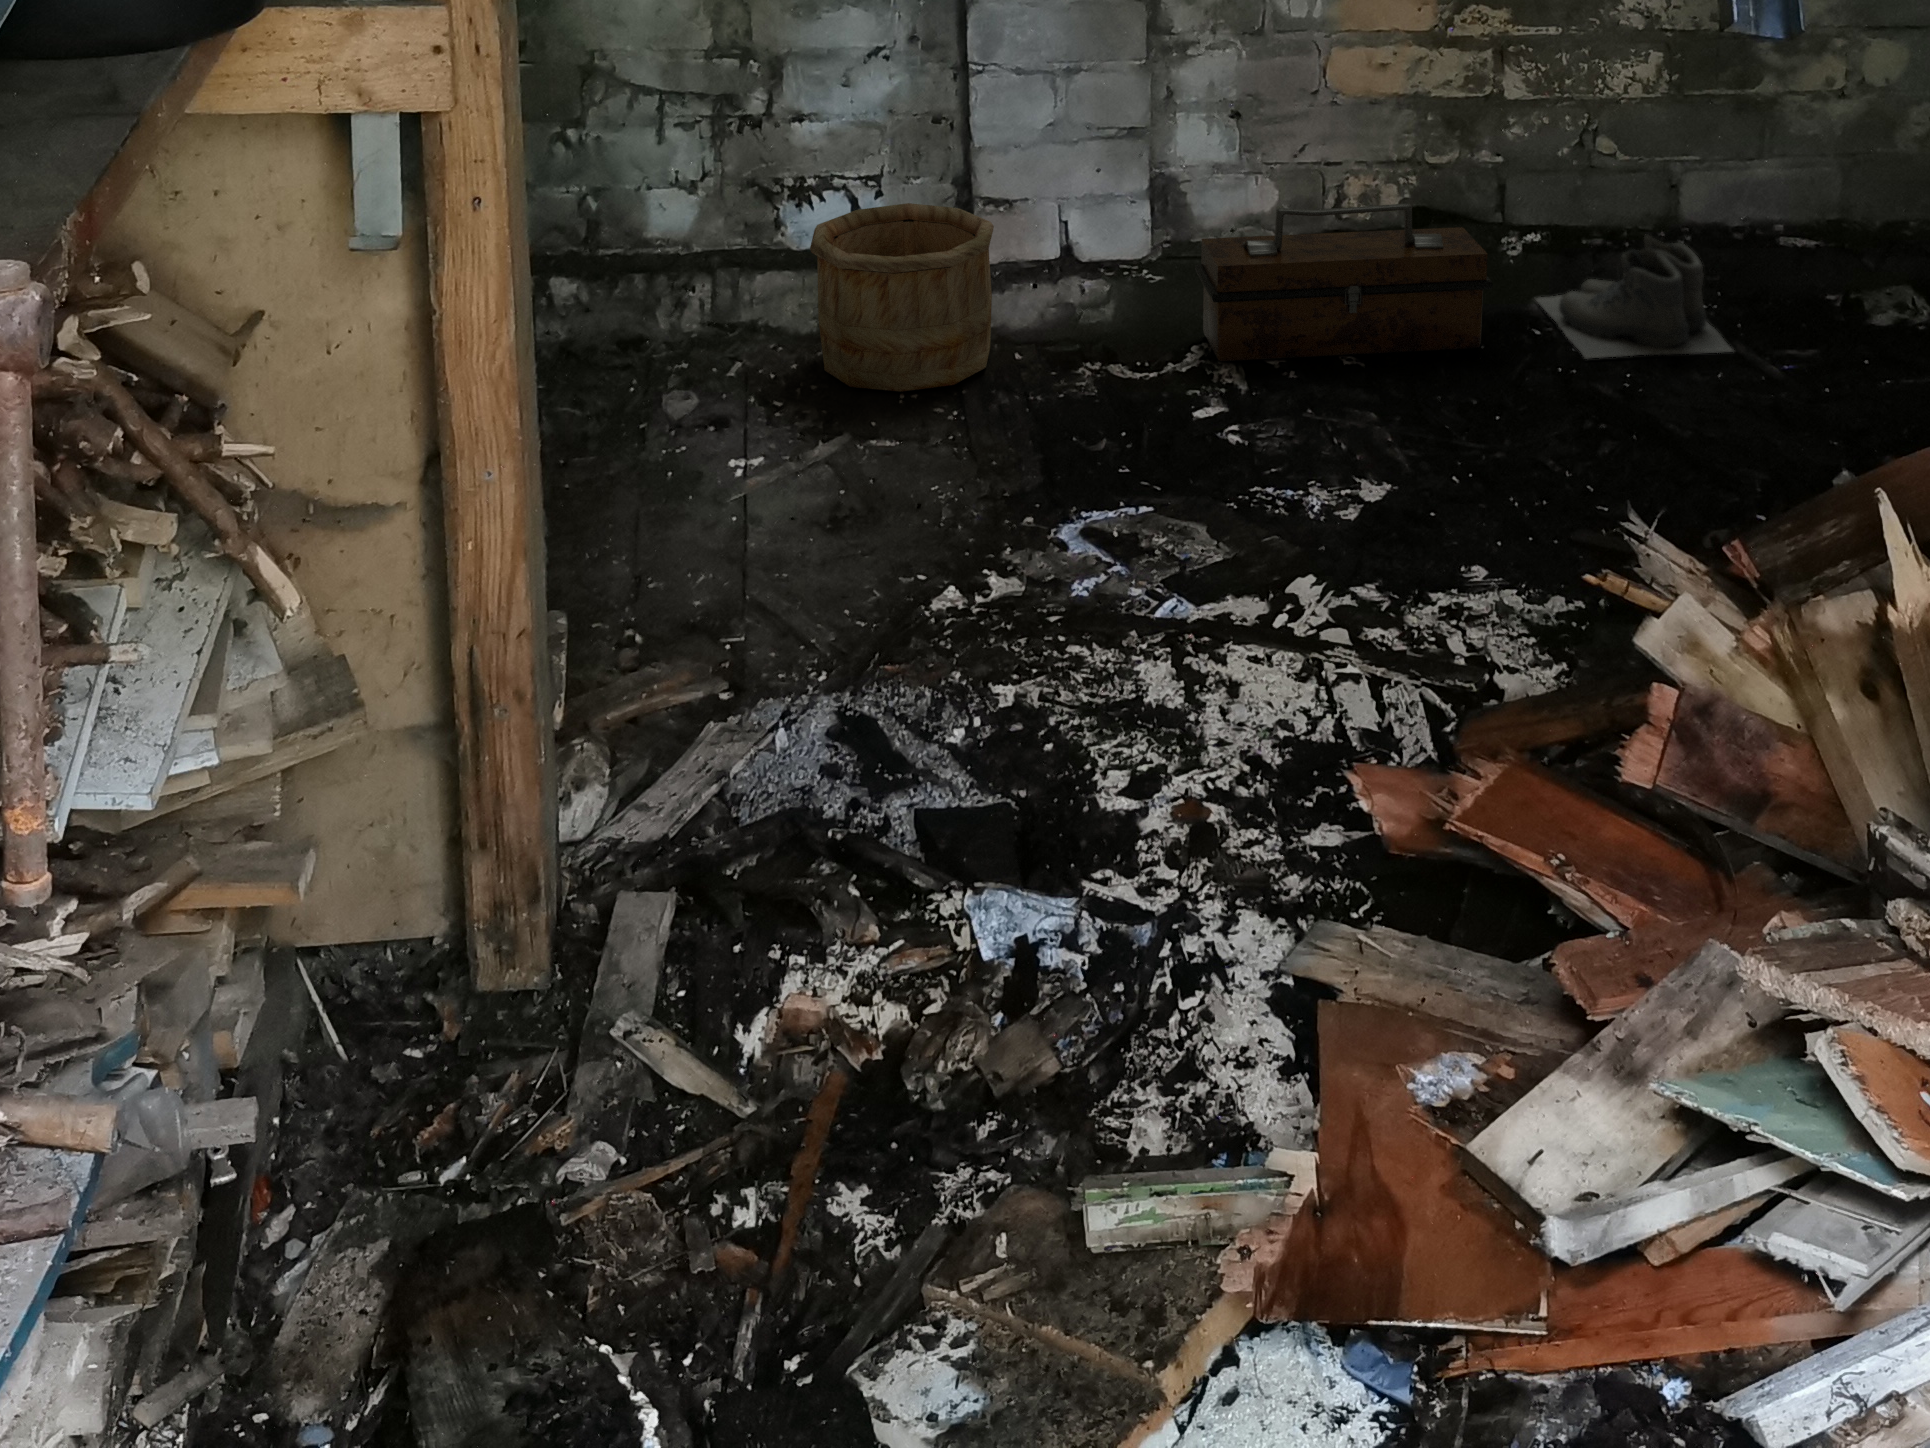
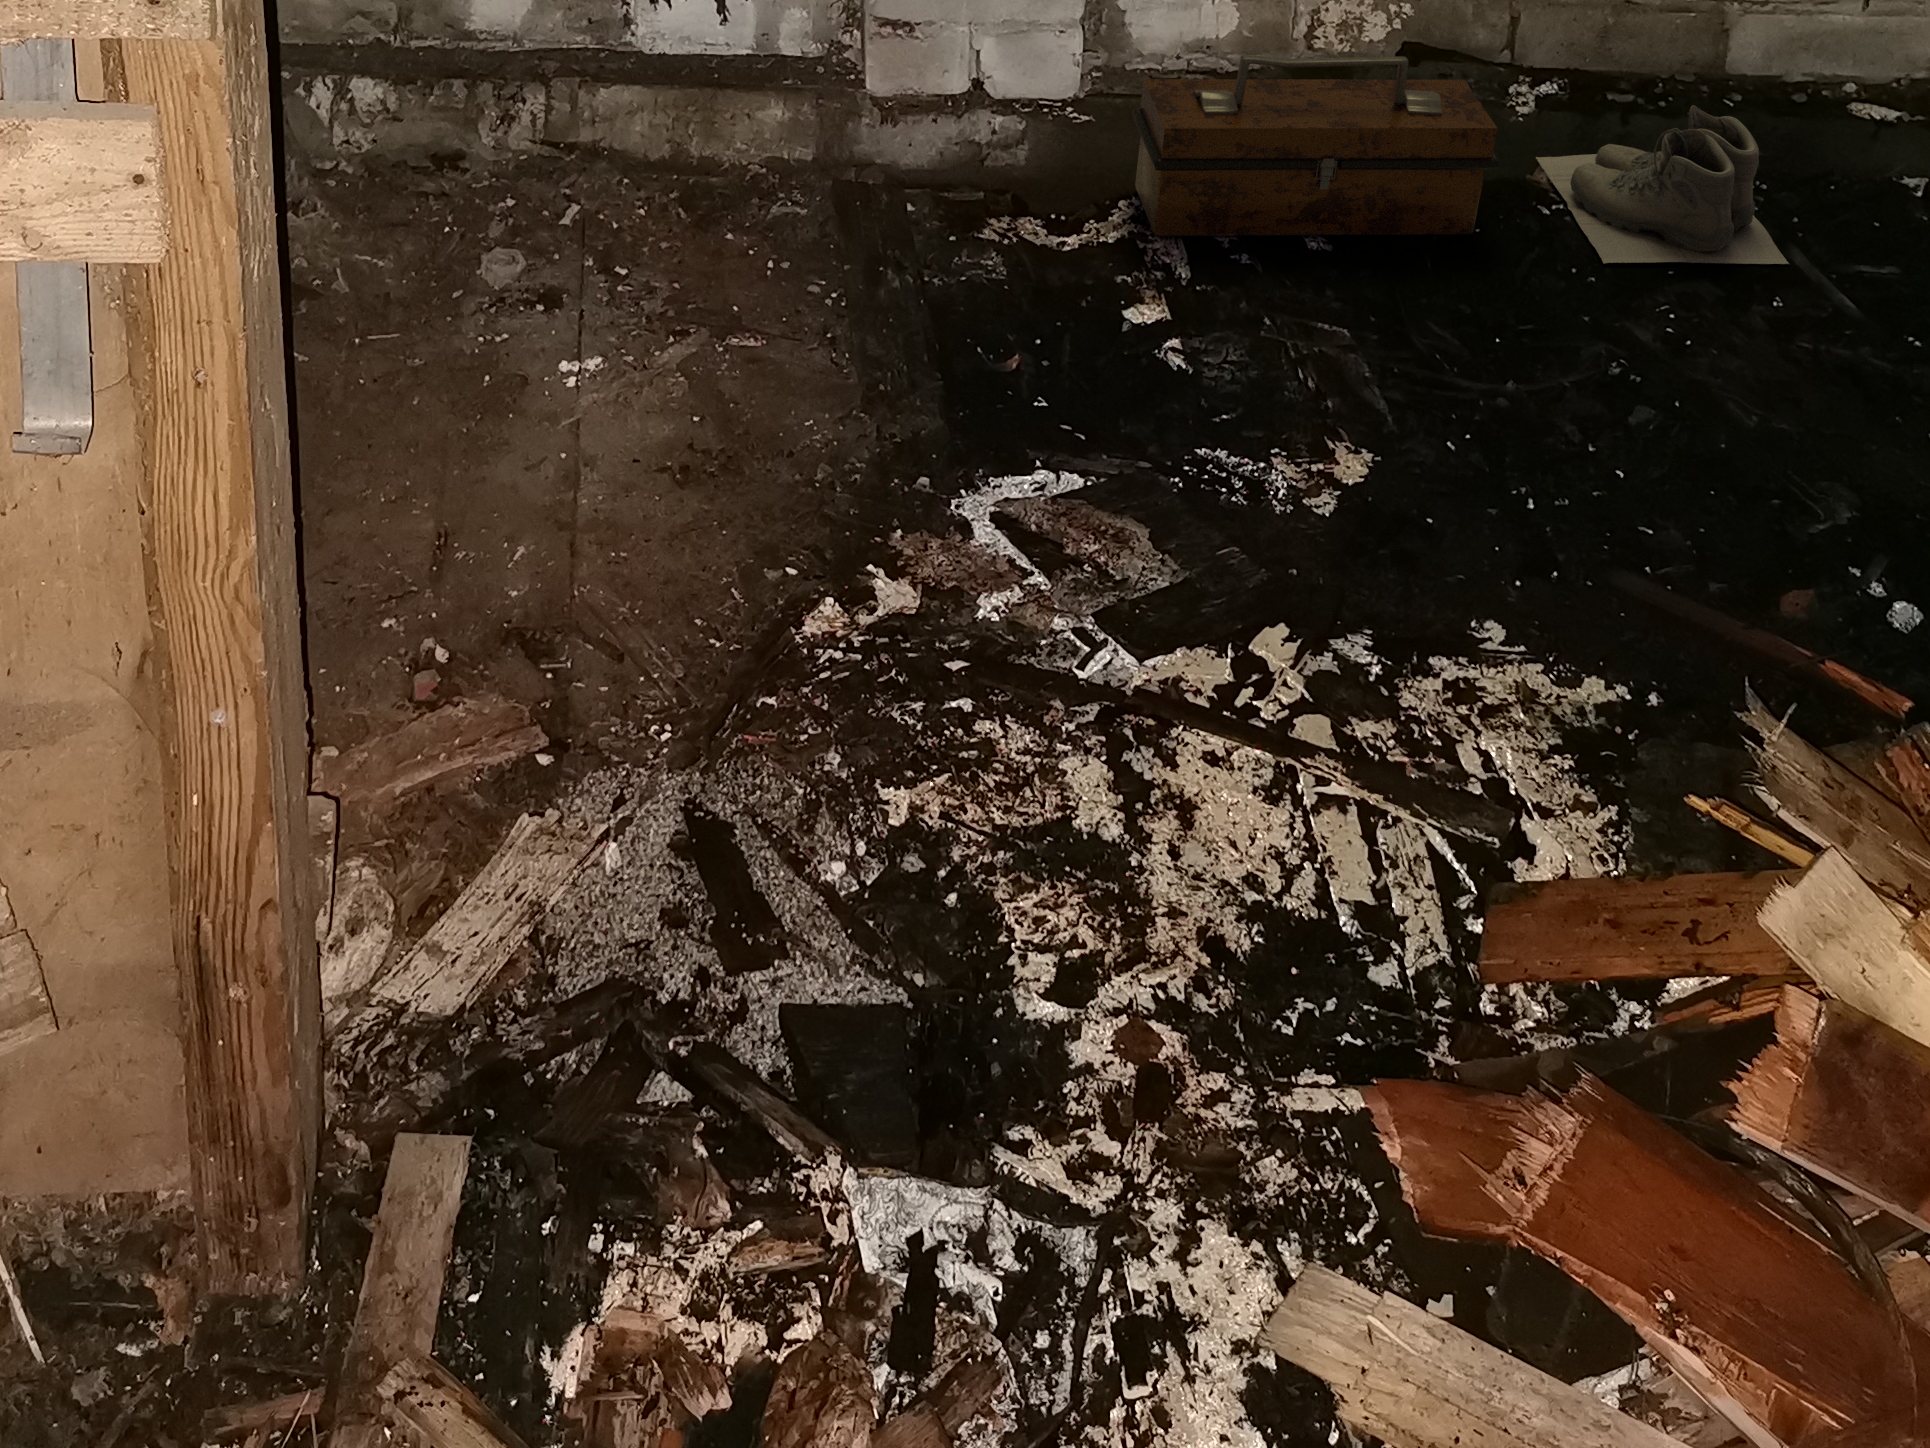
wooden bucket: present [810,203,994,392] -> none [667,14,892,259]

